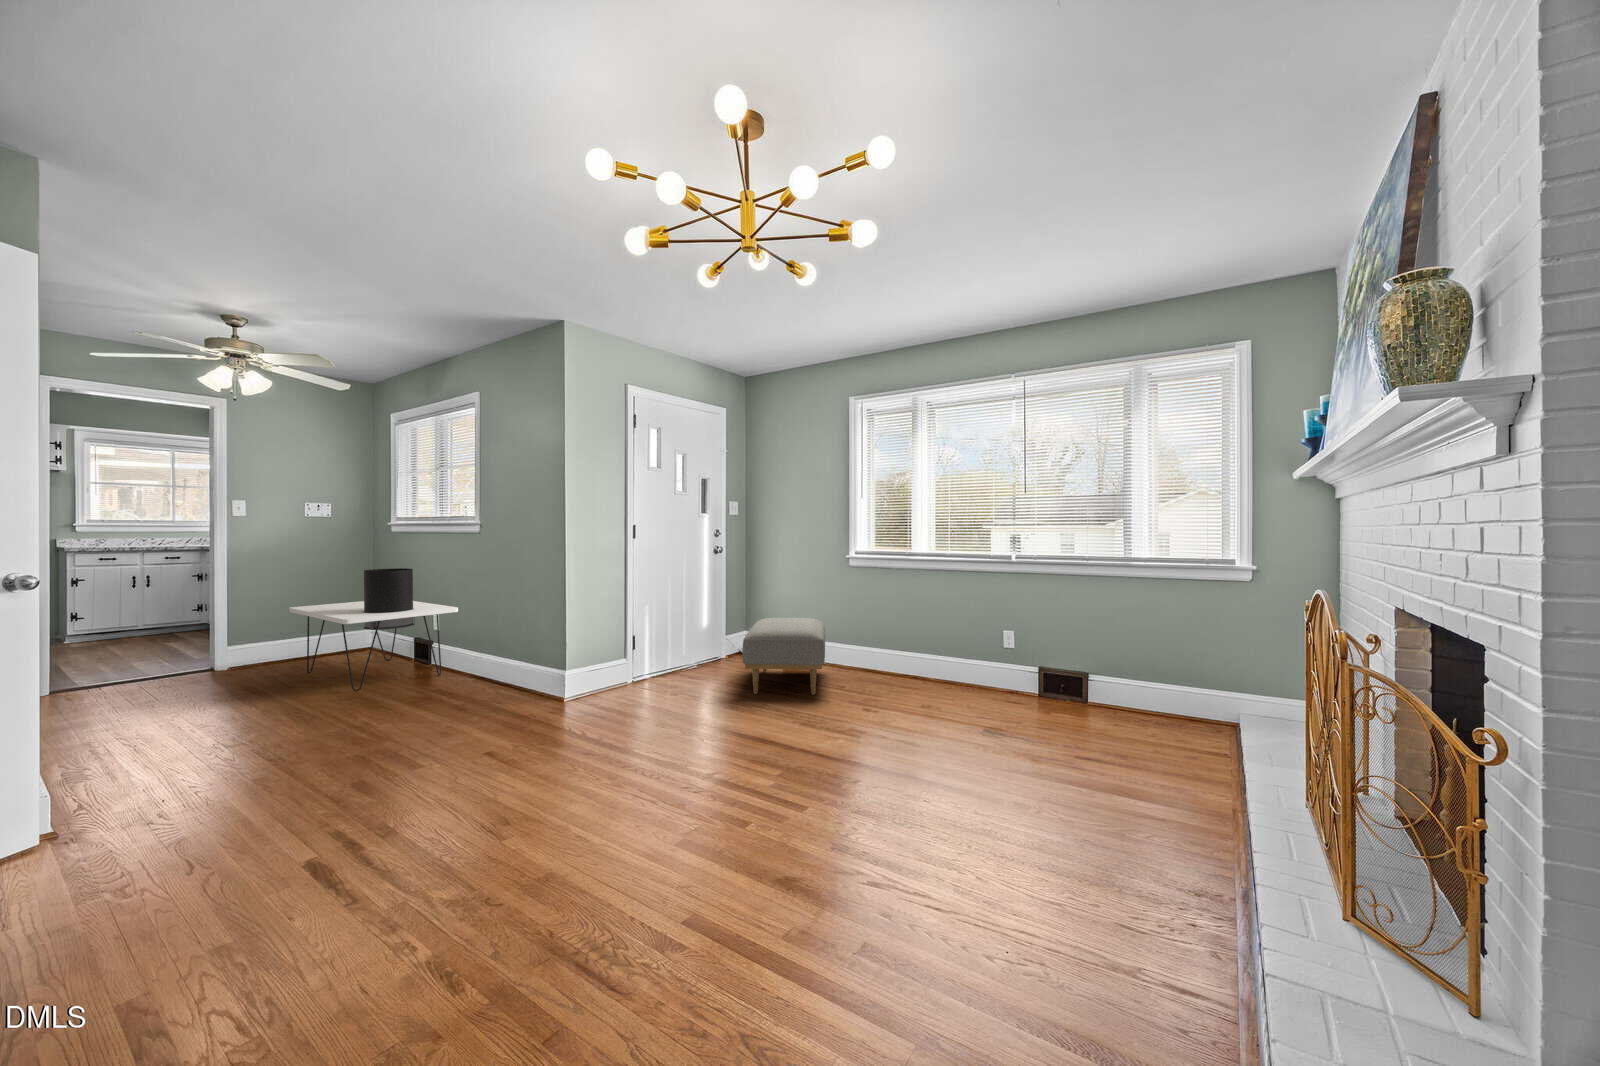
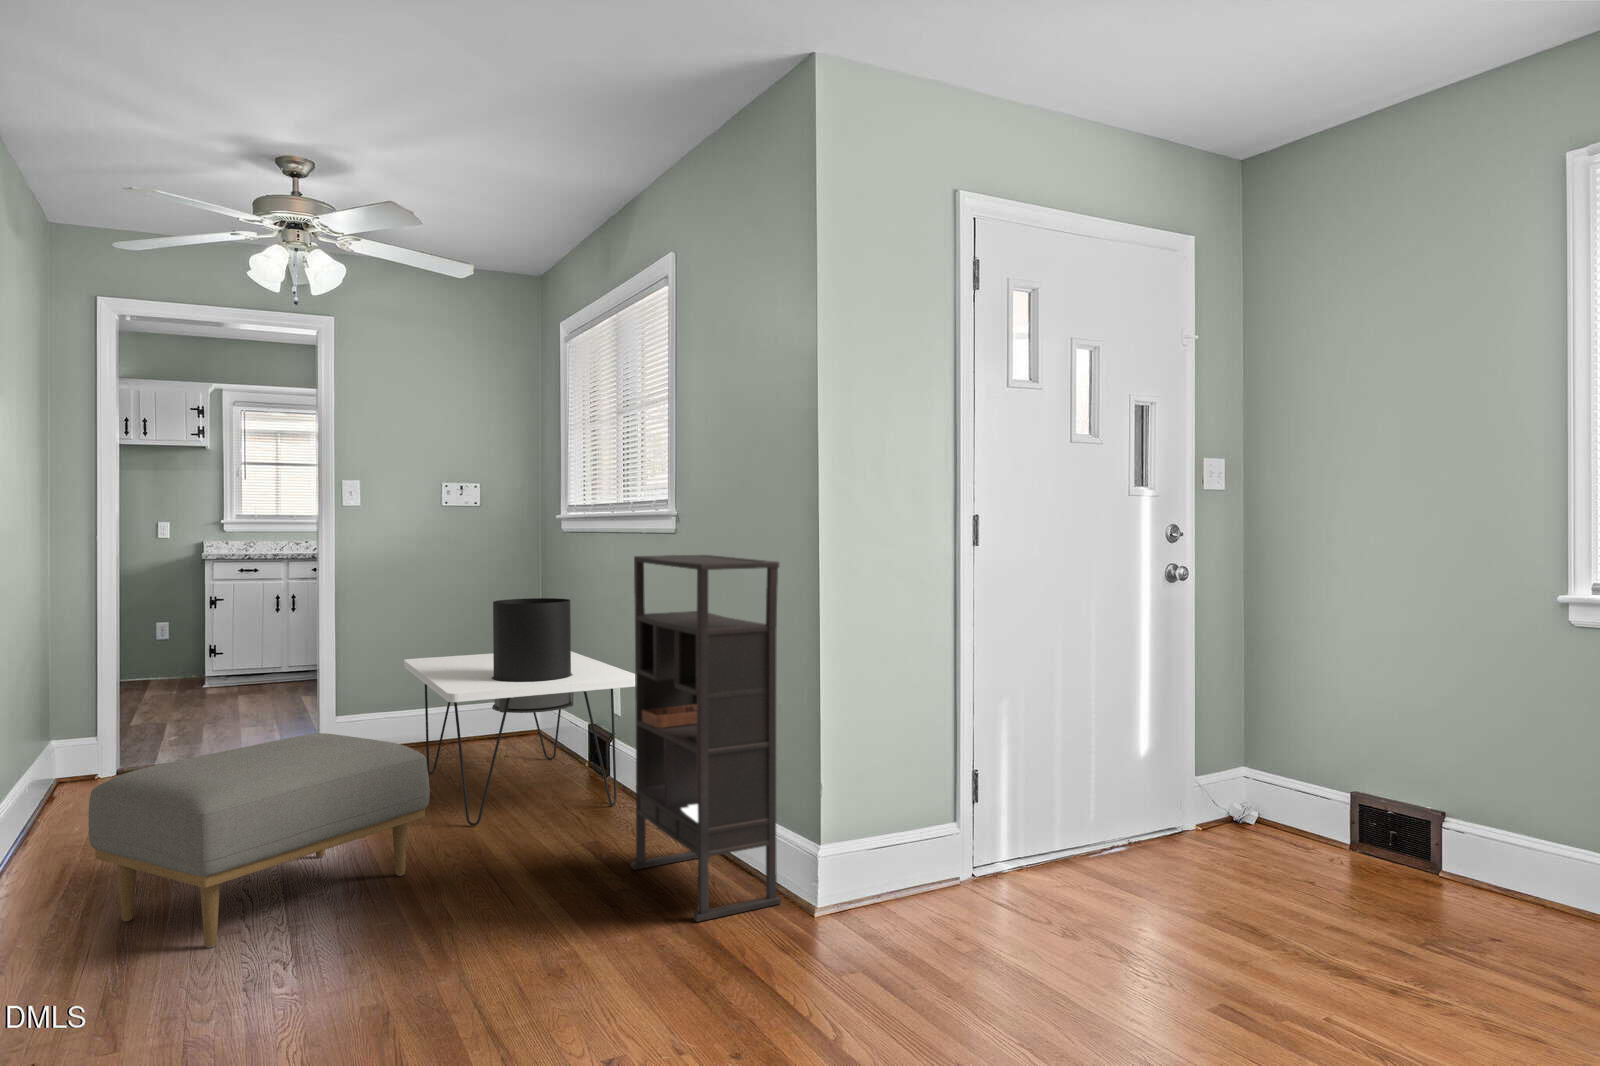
bookshelf: none [462,544,544,709] -> present [631,555,781,922]
ottoman: present [742,618,825,695] -> present [88,733,430,948]

